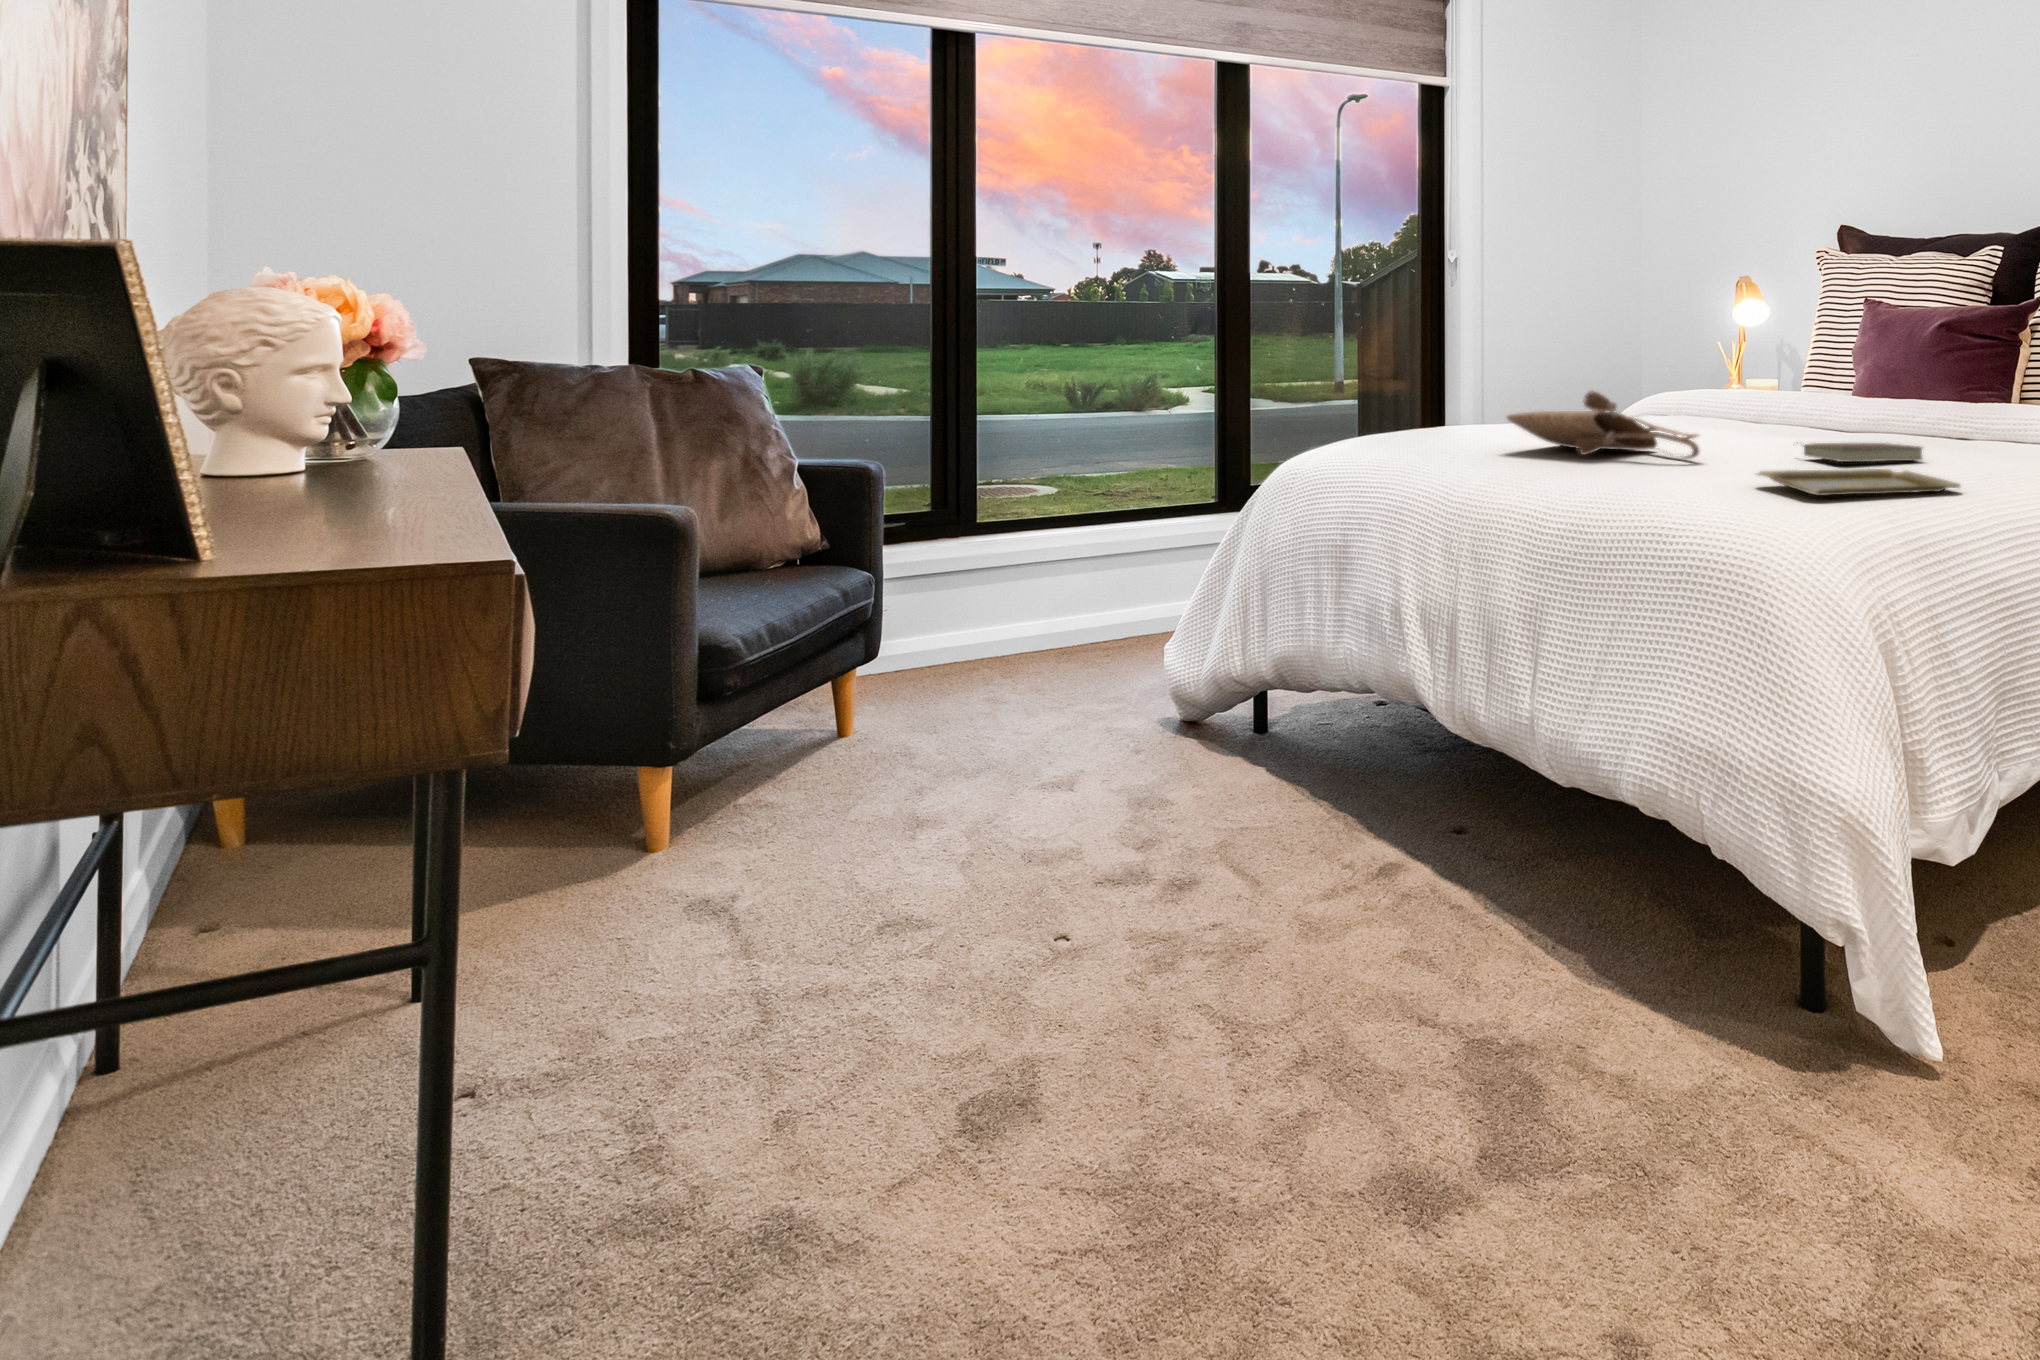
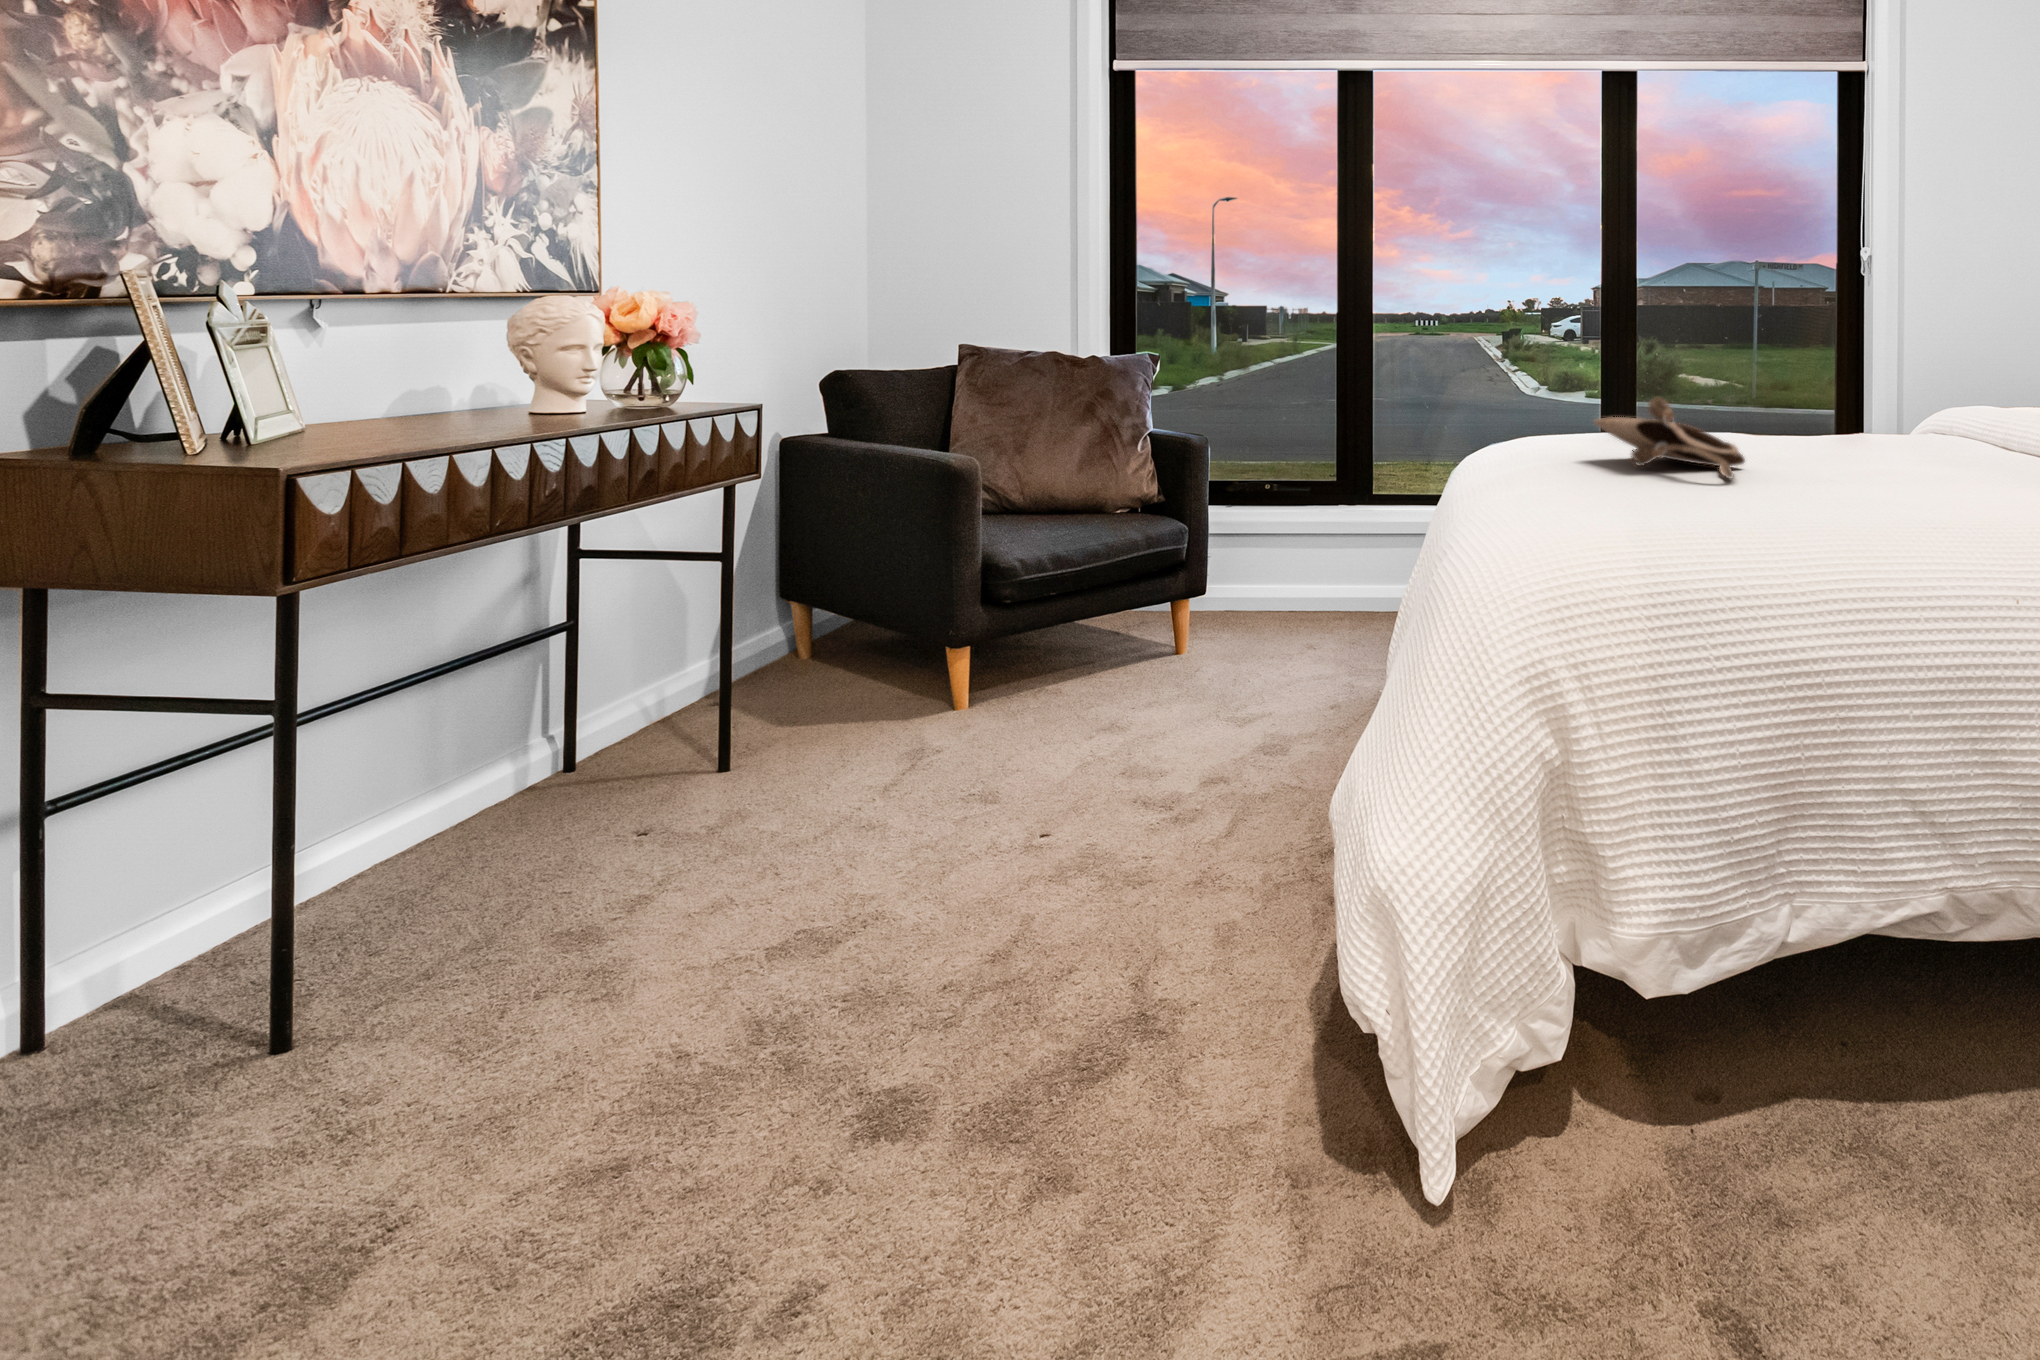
book: present [1804,443,1922,462] -> none [1858,469,1996,503]
tray: present [1758,469,1960,495] -> none [1644,494,1872,537]

